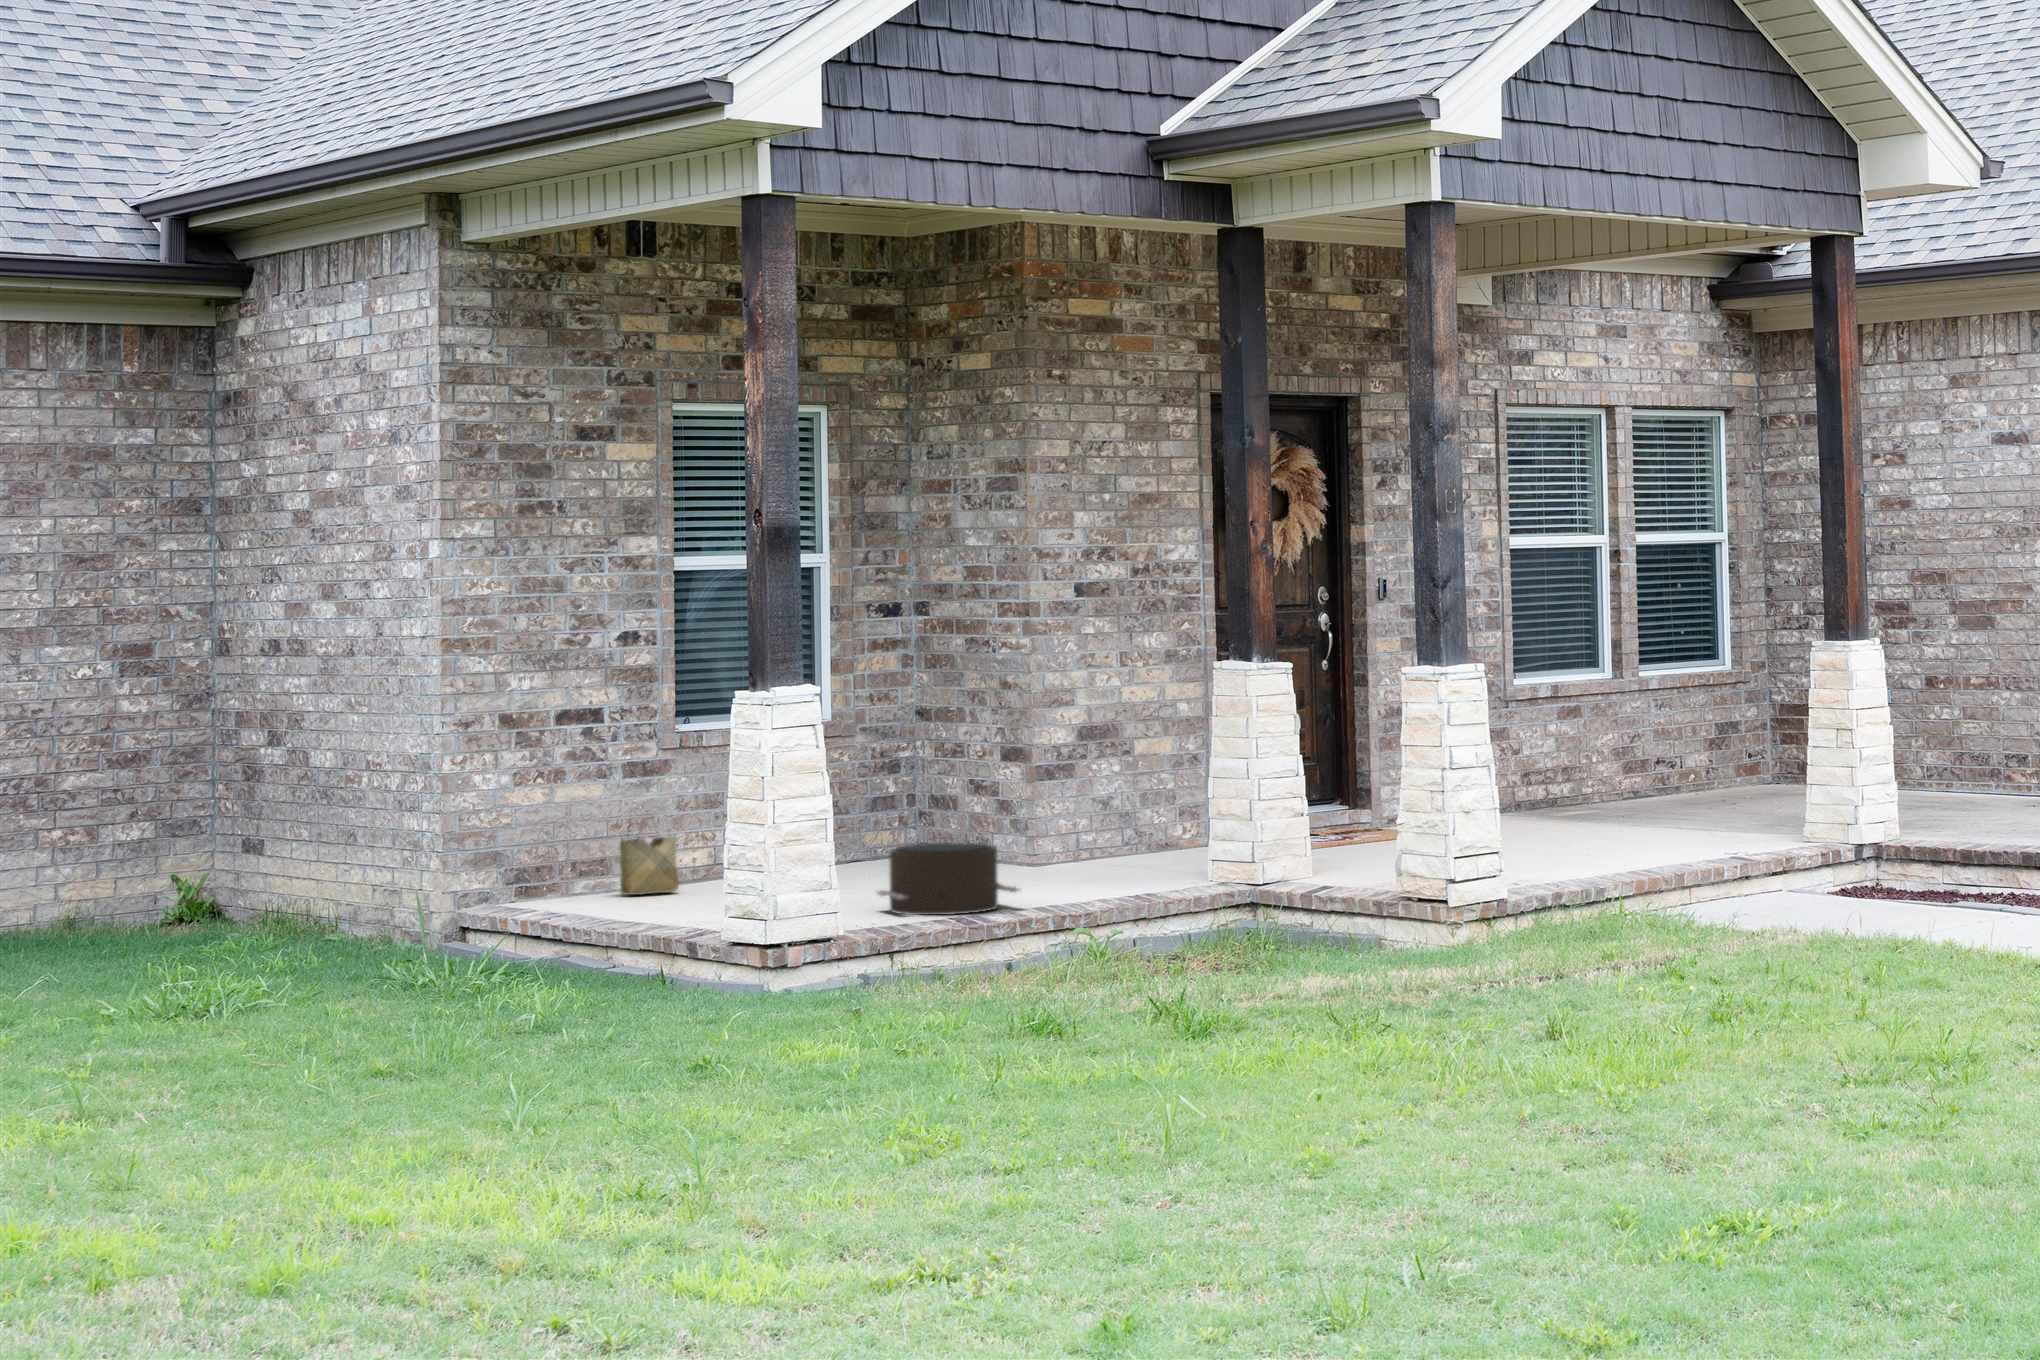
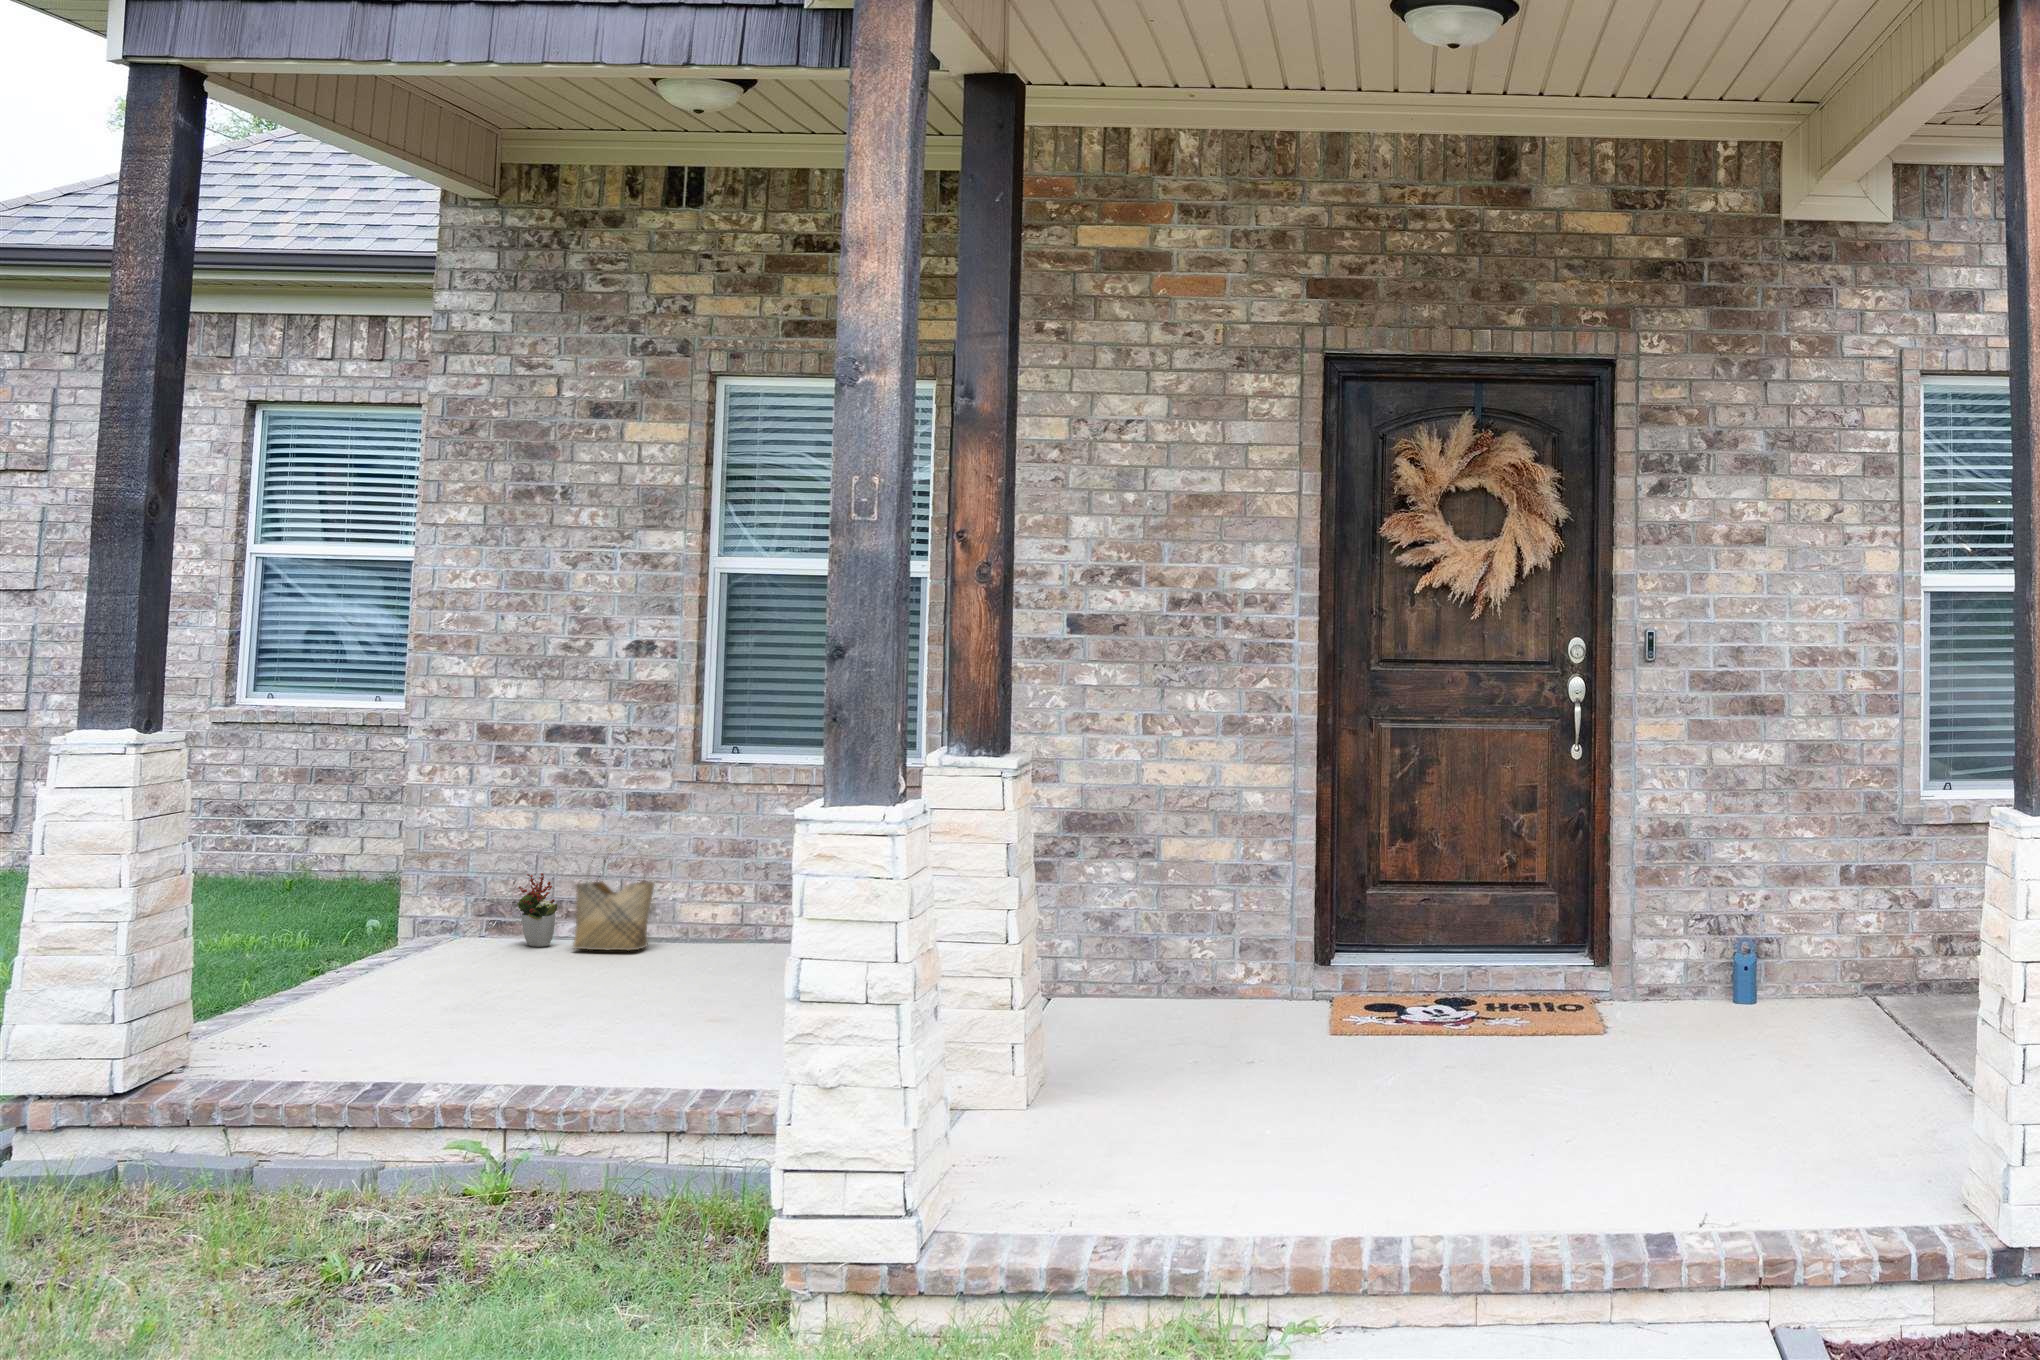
decorative plant: none [561,835,600,898] -> present [517,873,557,947]
pouf: present [877,843,1019,915] -> none [494,954,713,1078]

